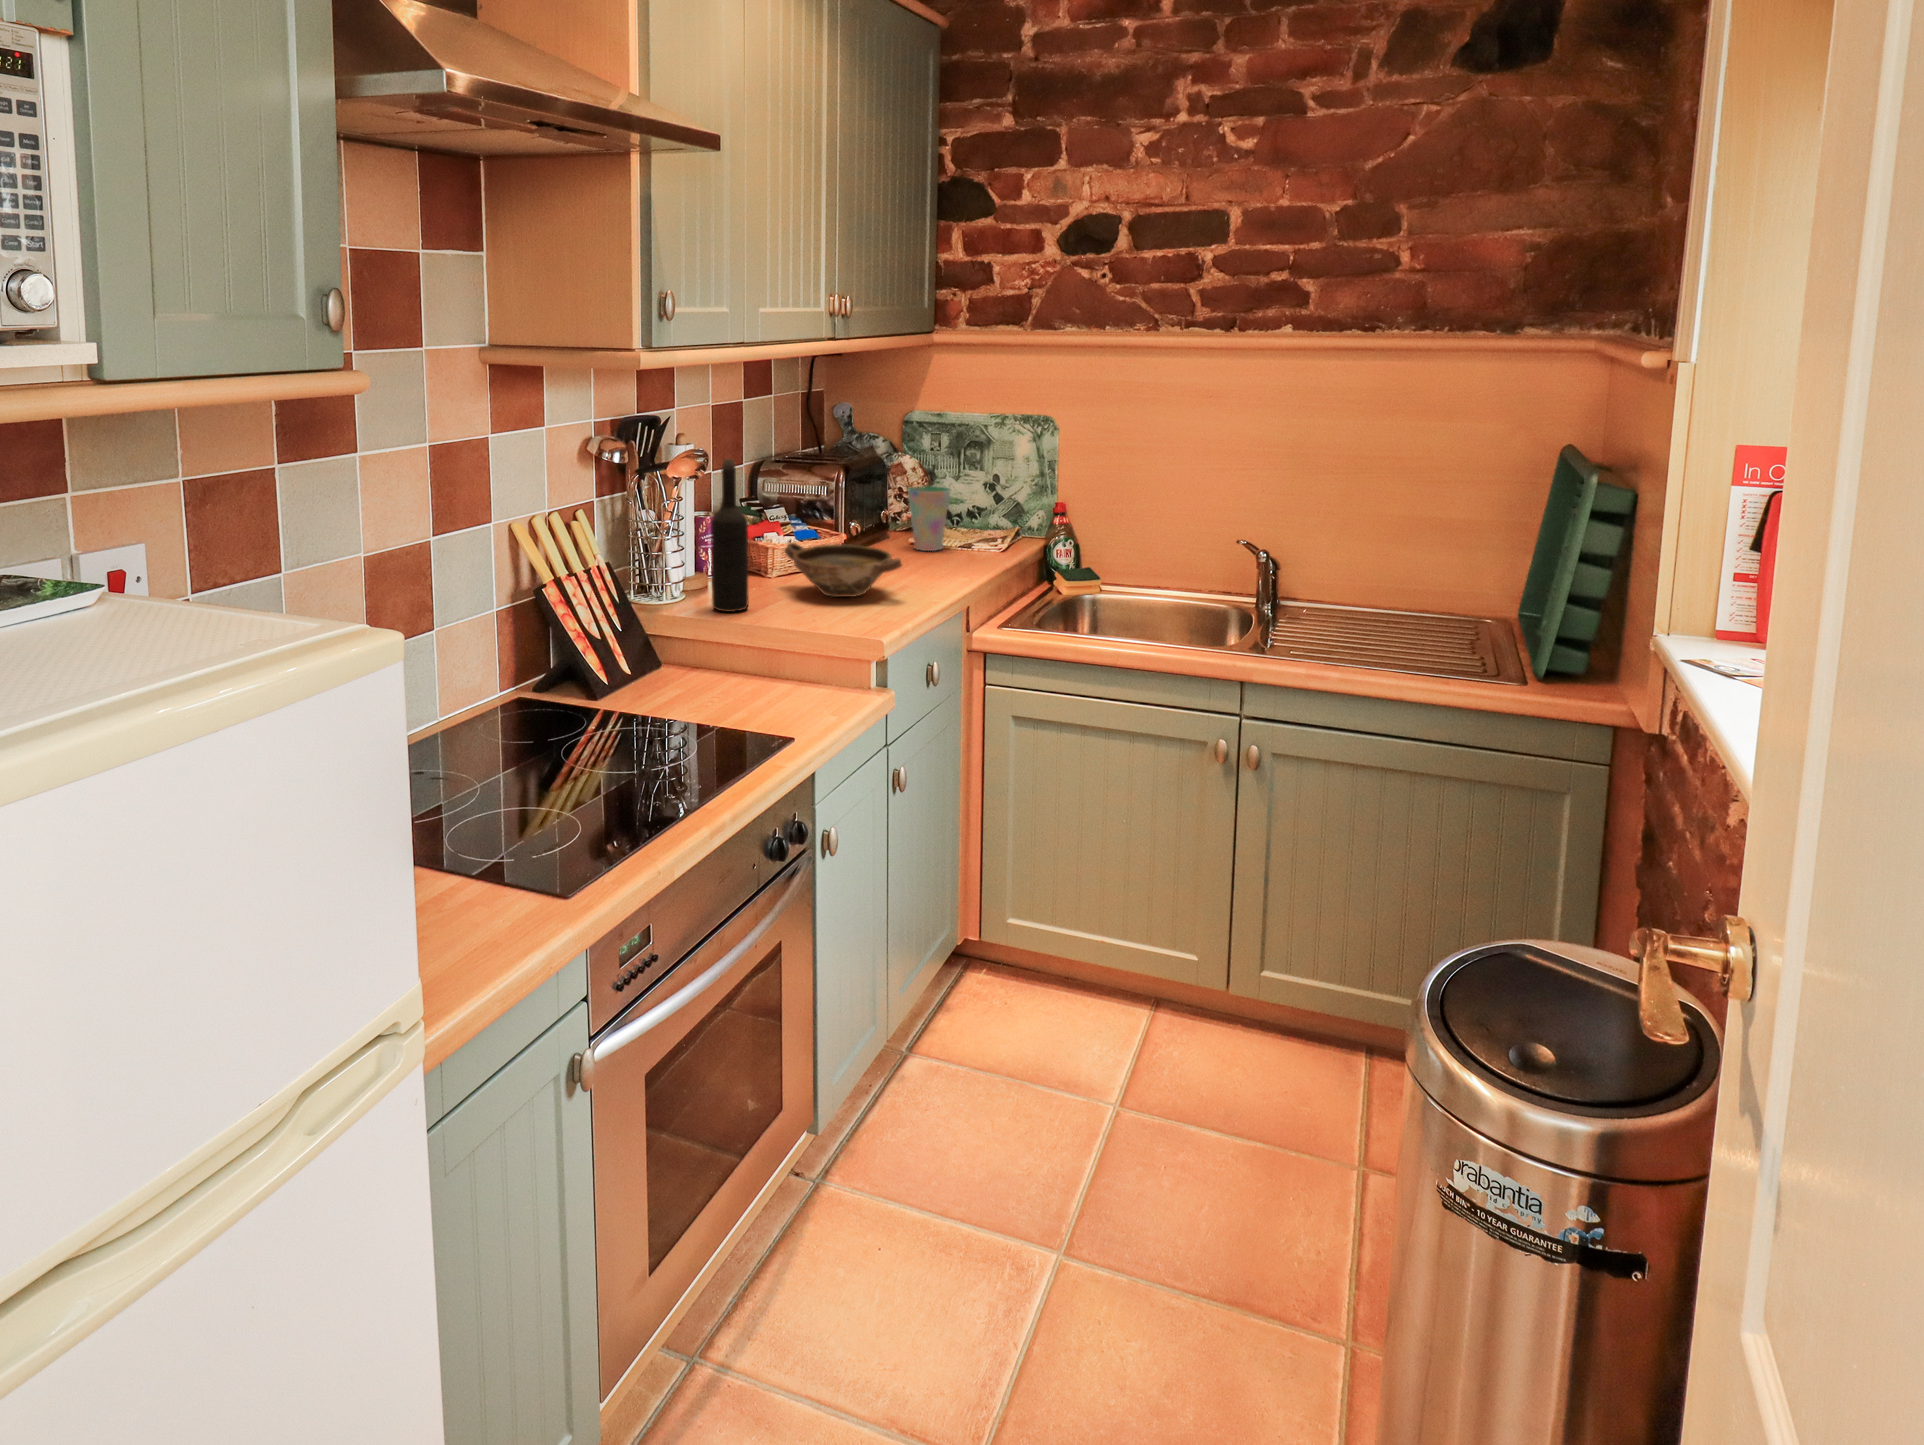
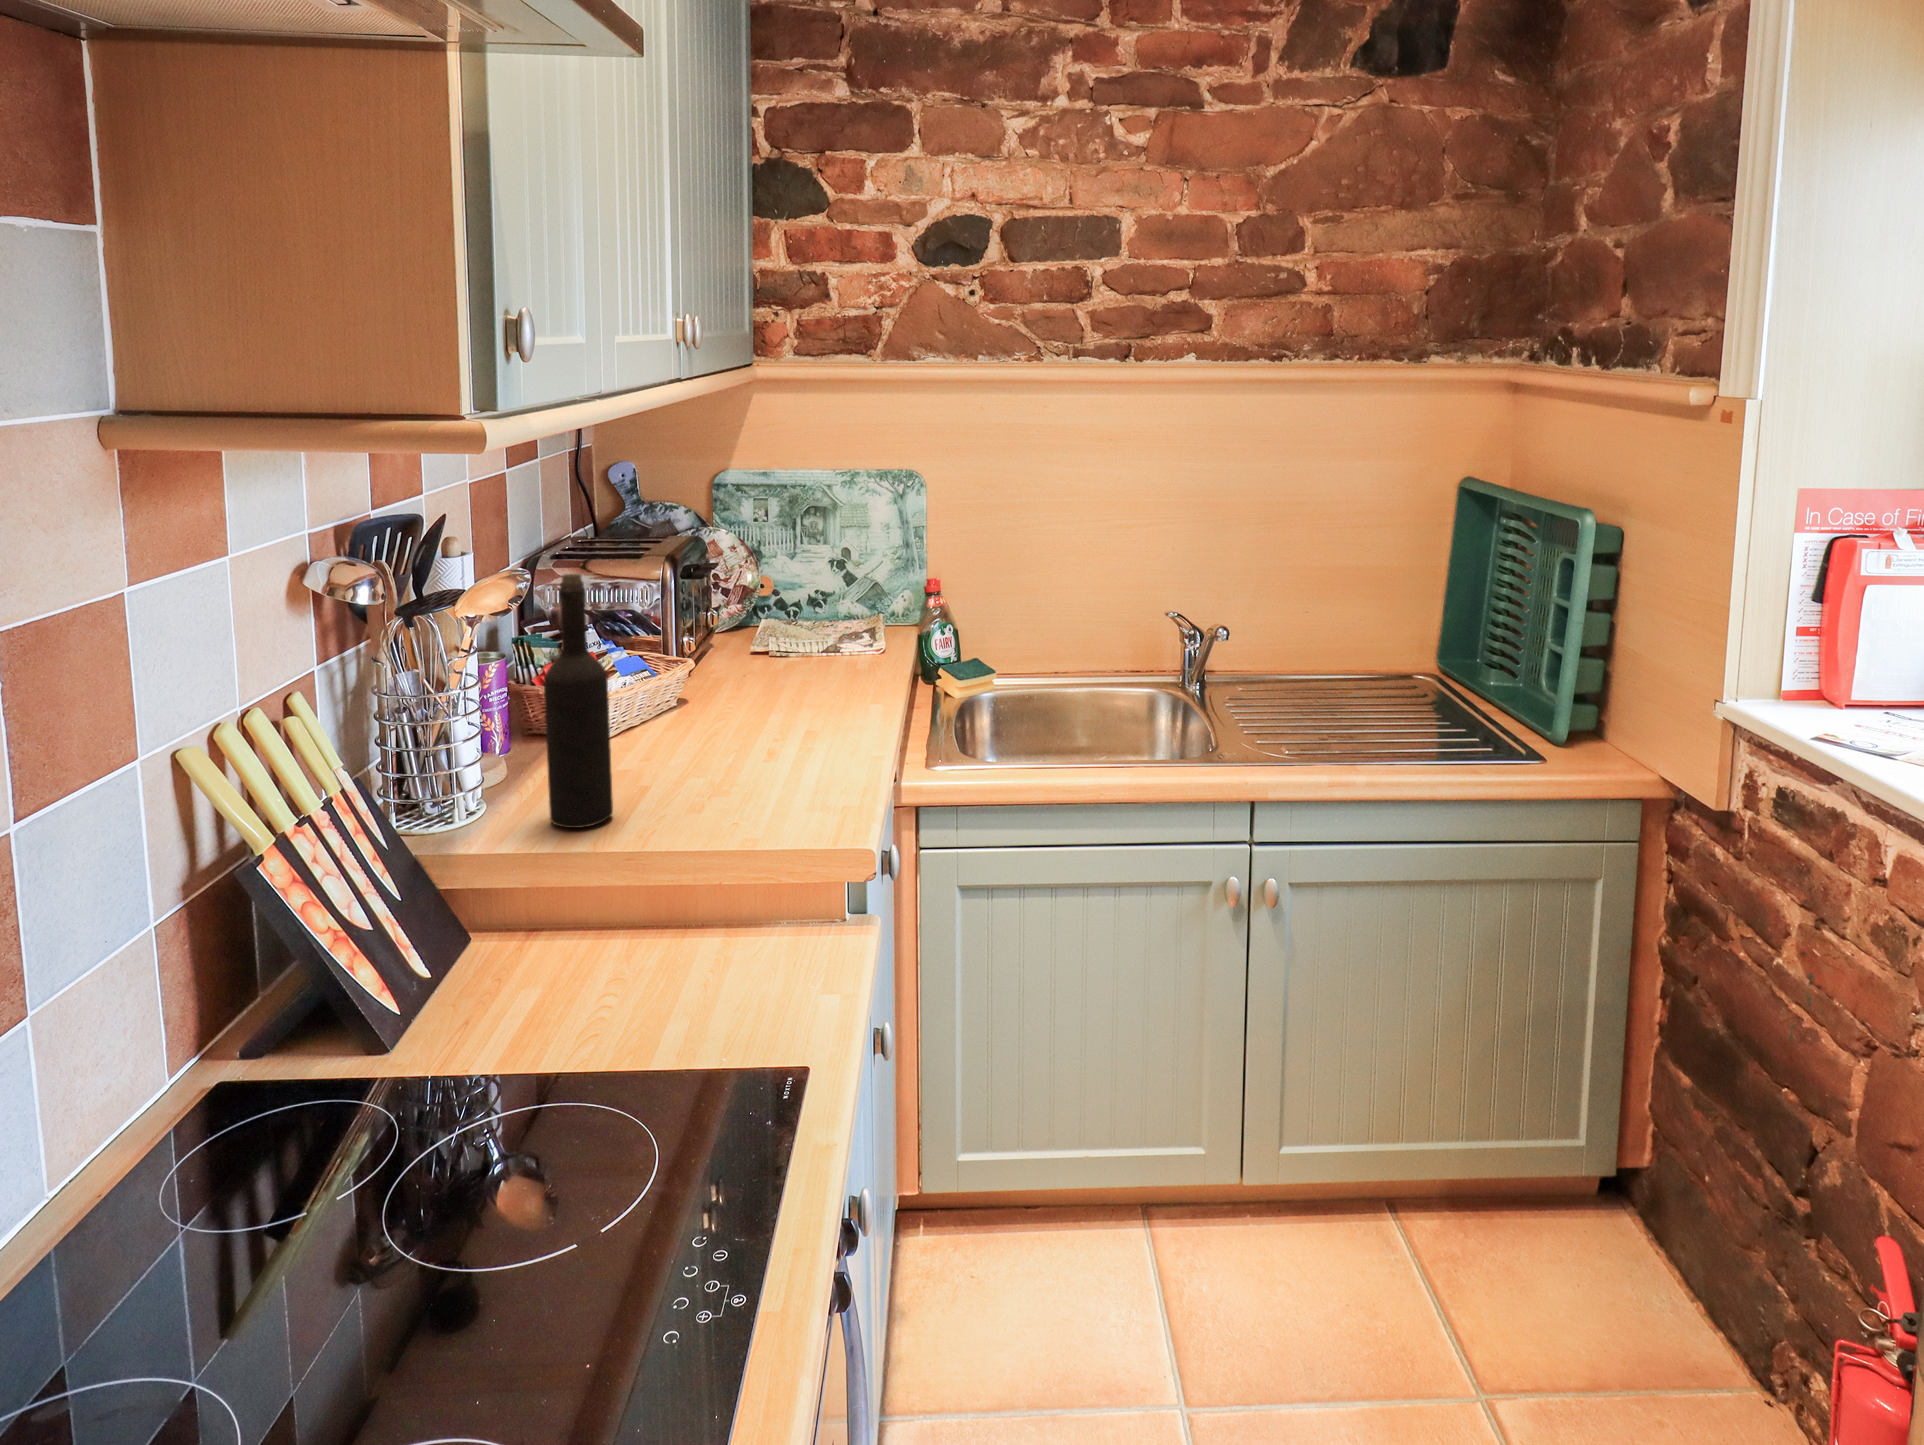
cup: present [908,486,950,551] -> none [753,572,812,662]
bowl: present [785,543,902,597] -> none [635,678,835,767]

